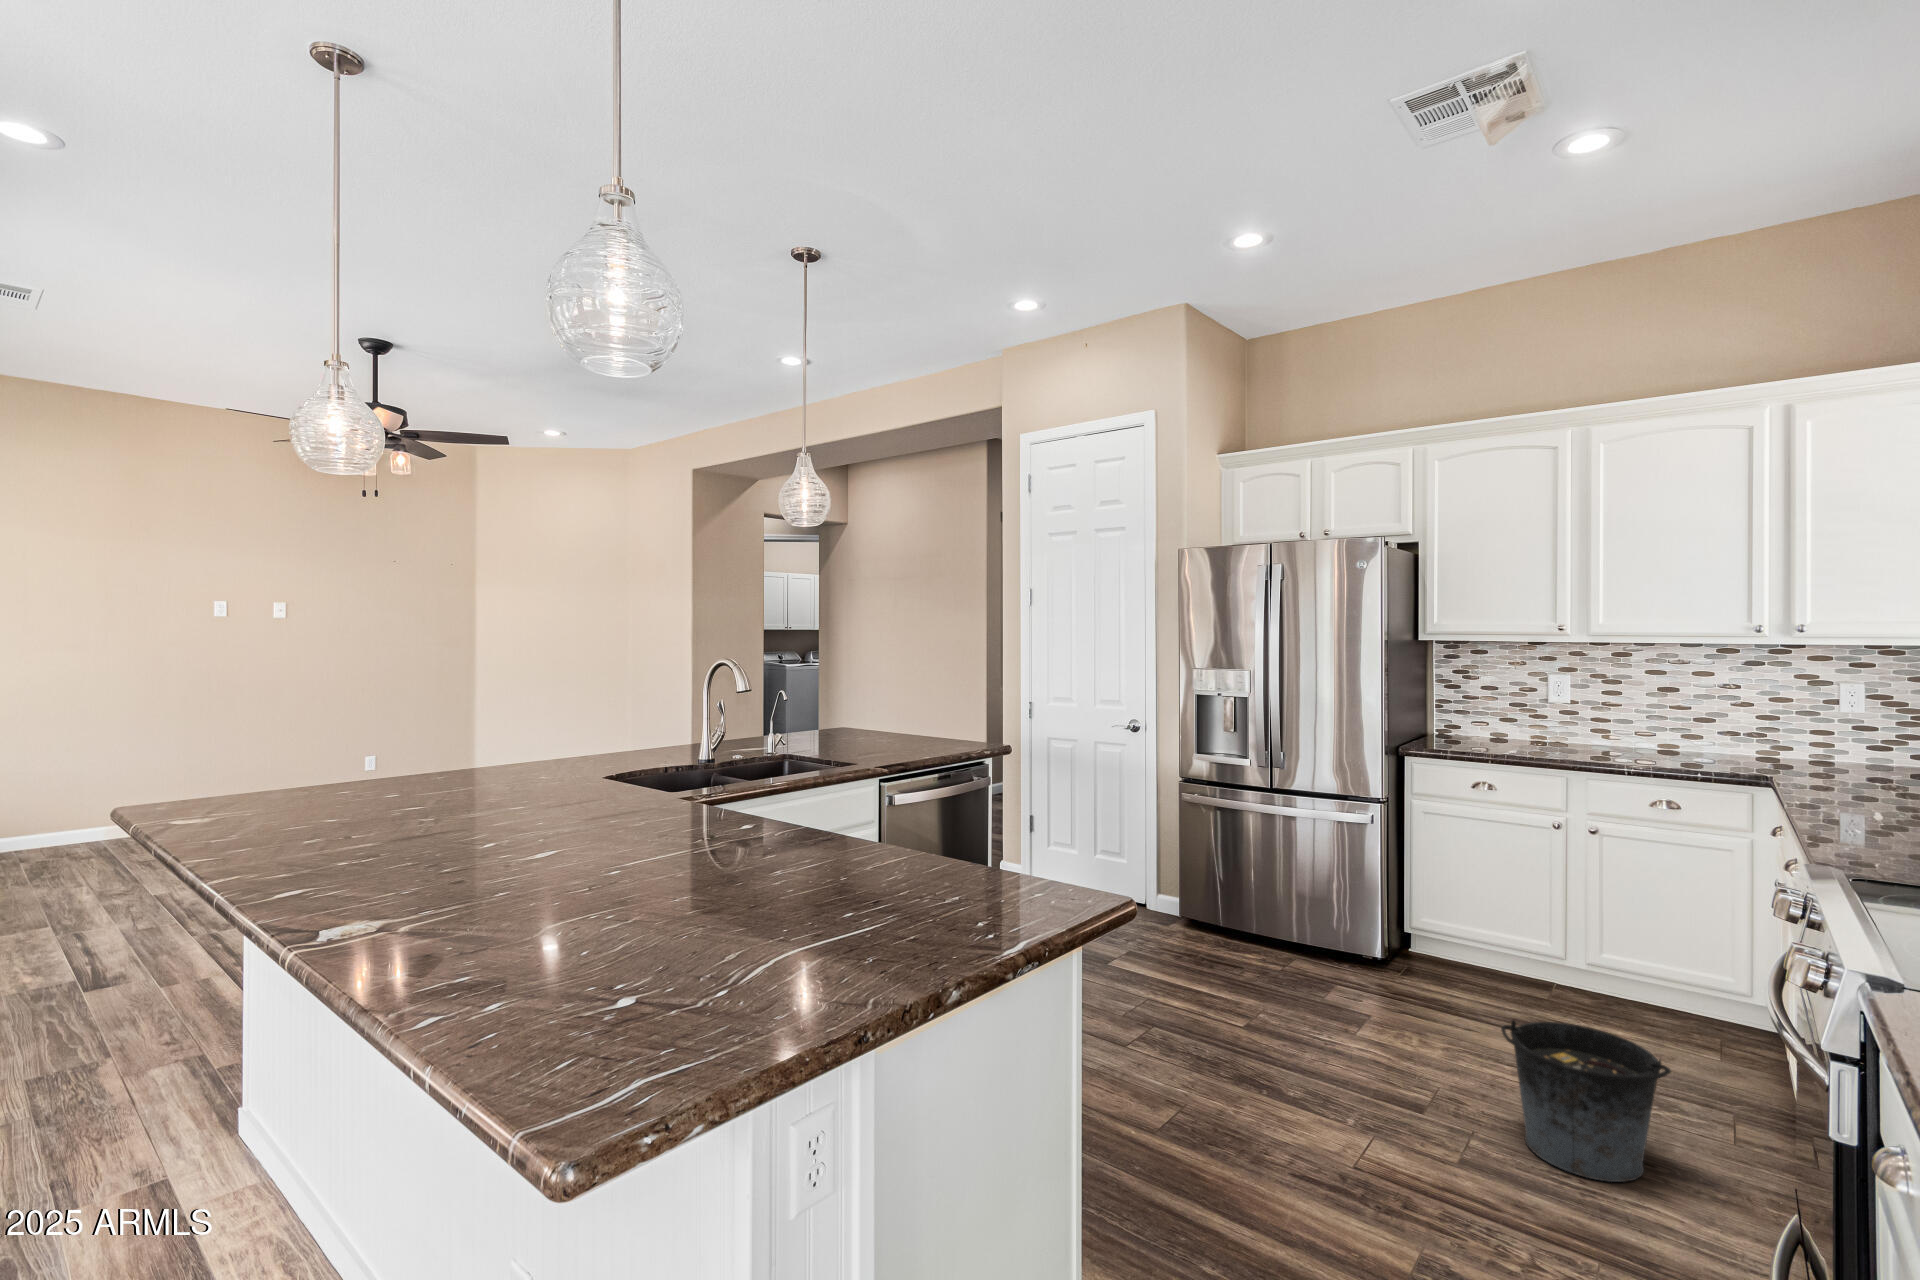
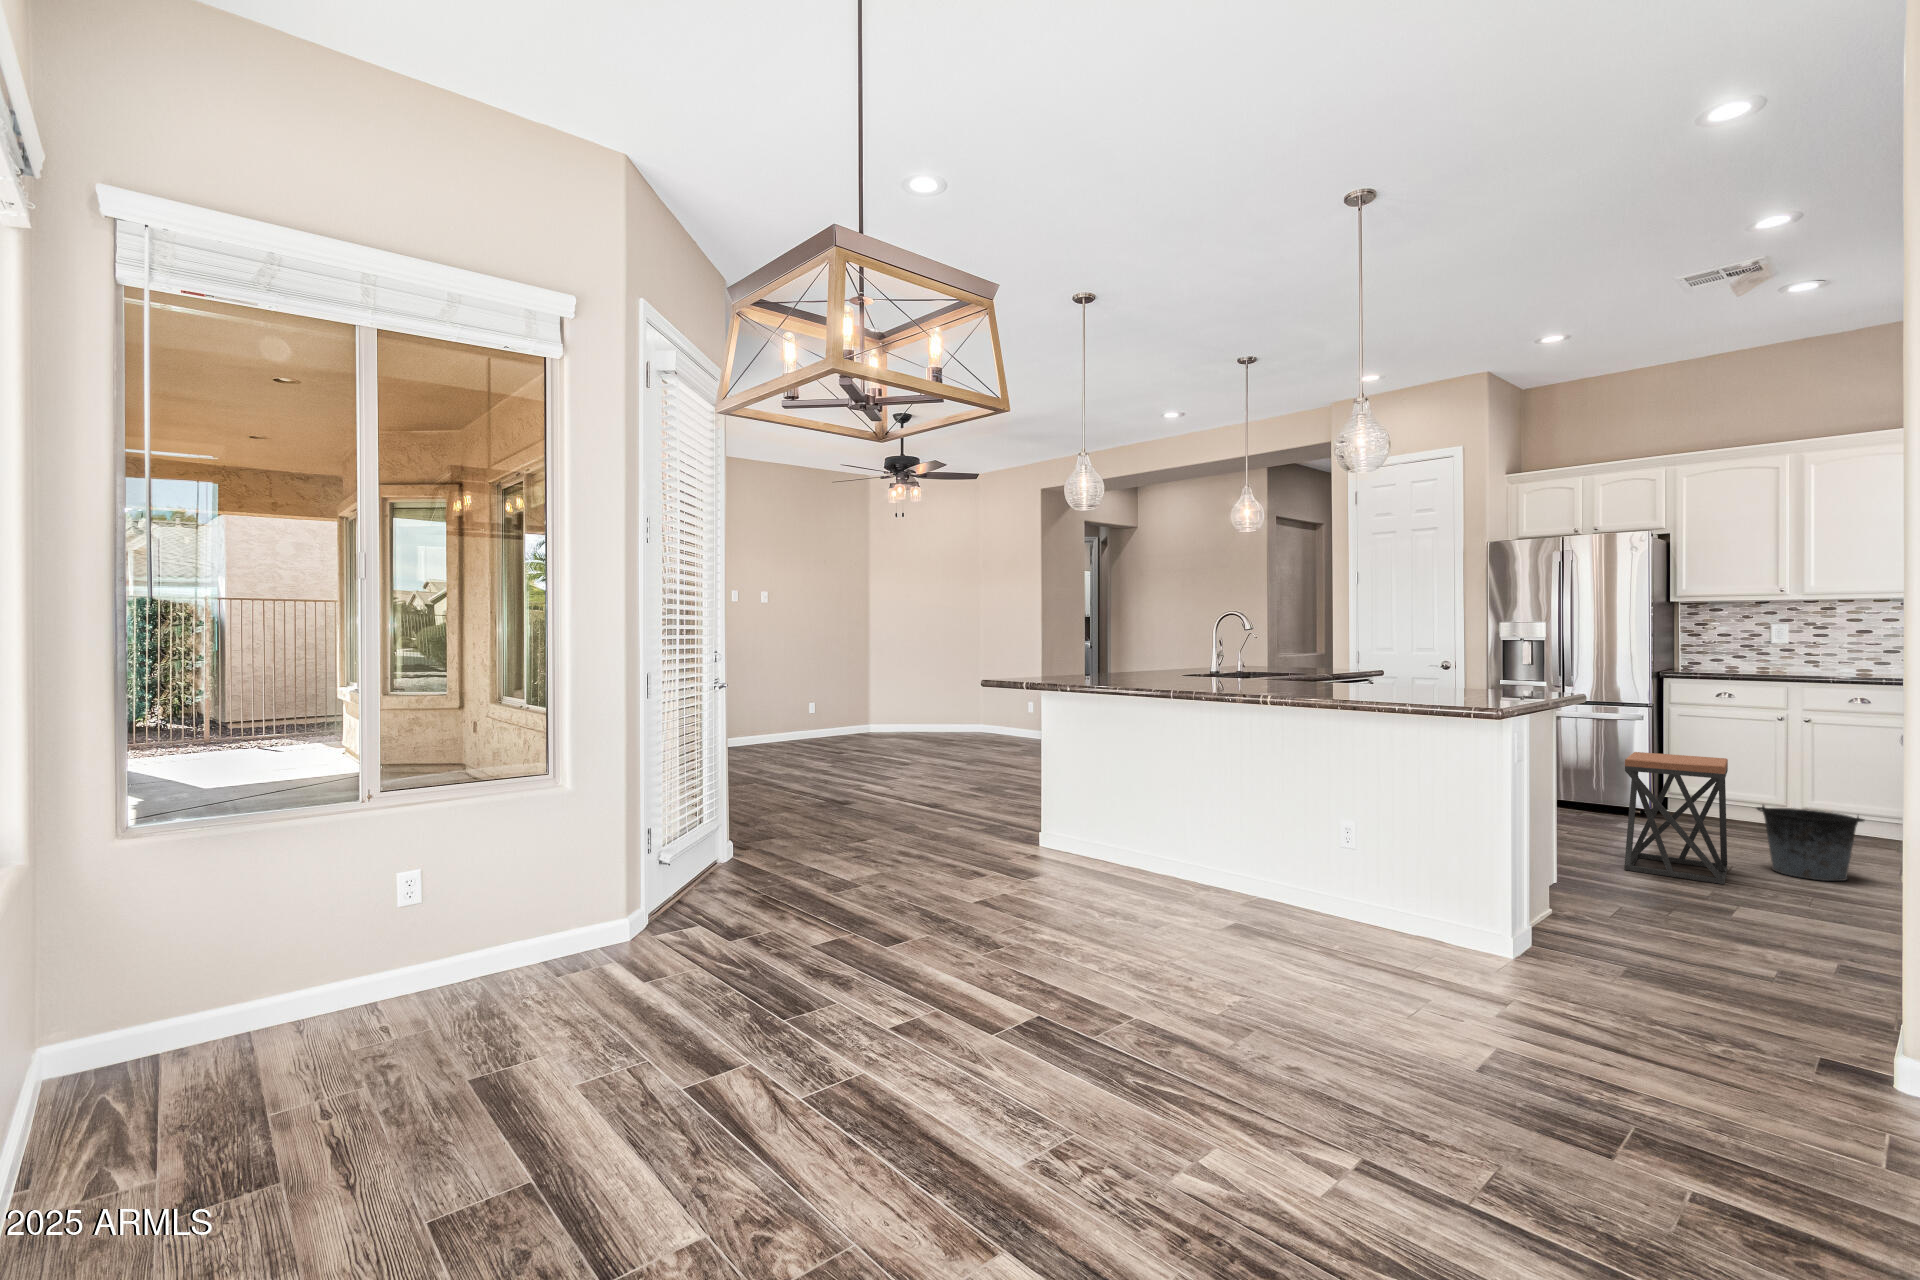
stool: none [1279,924,1454,1215] -> present [1624,752,1728,884]

